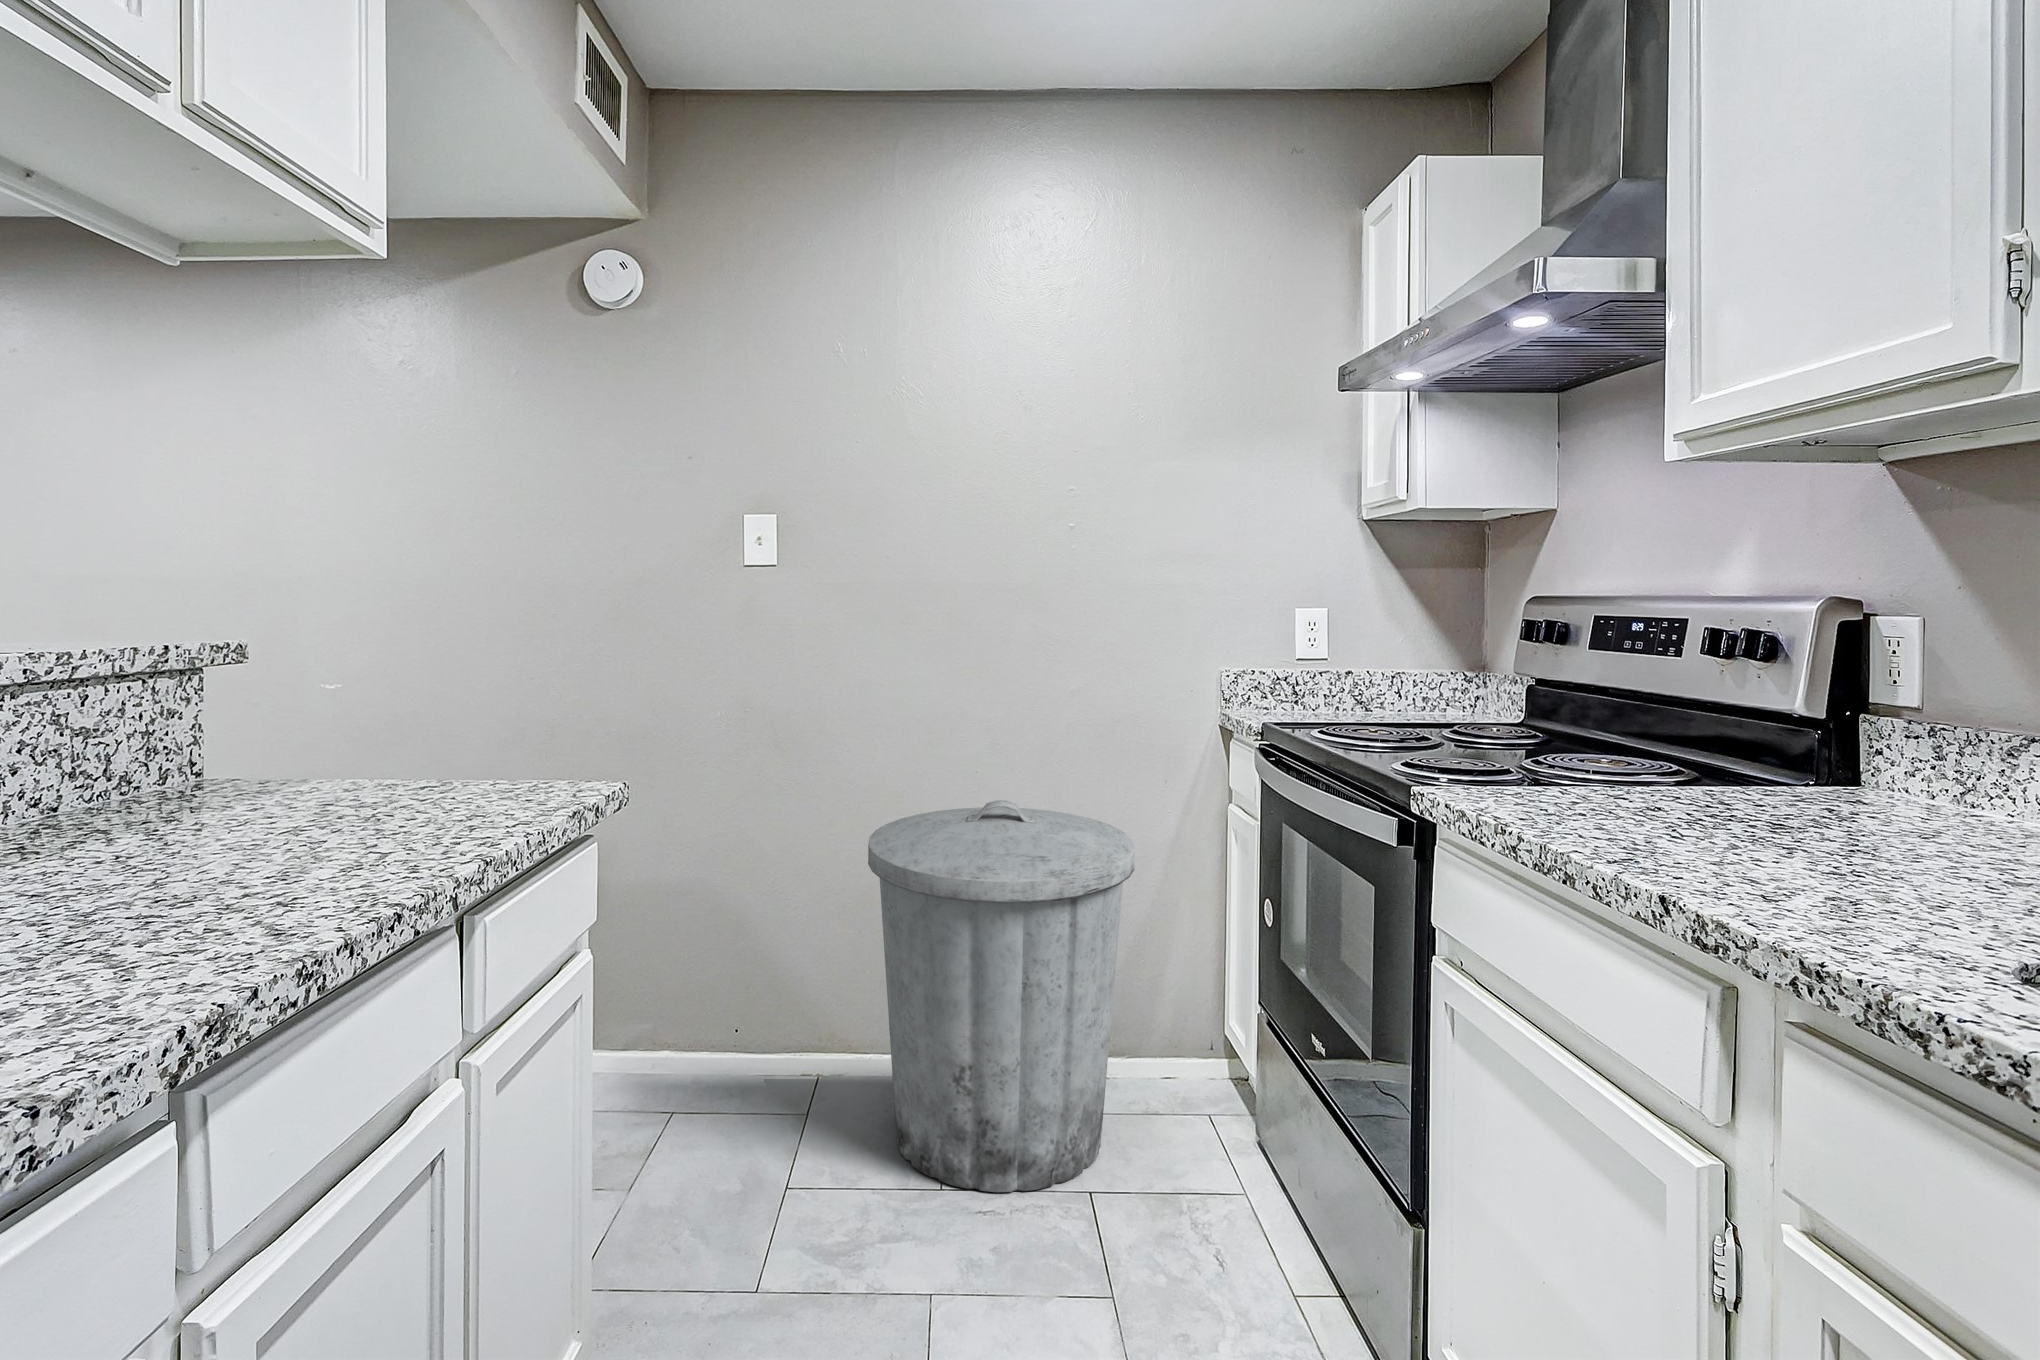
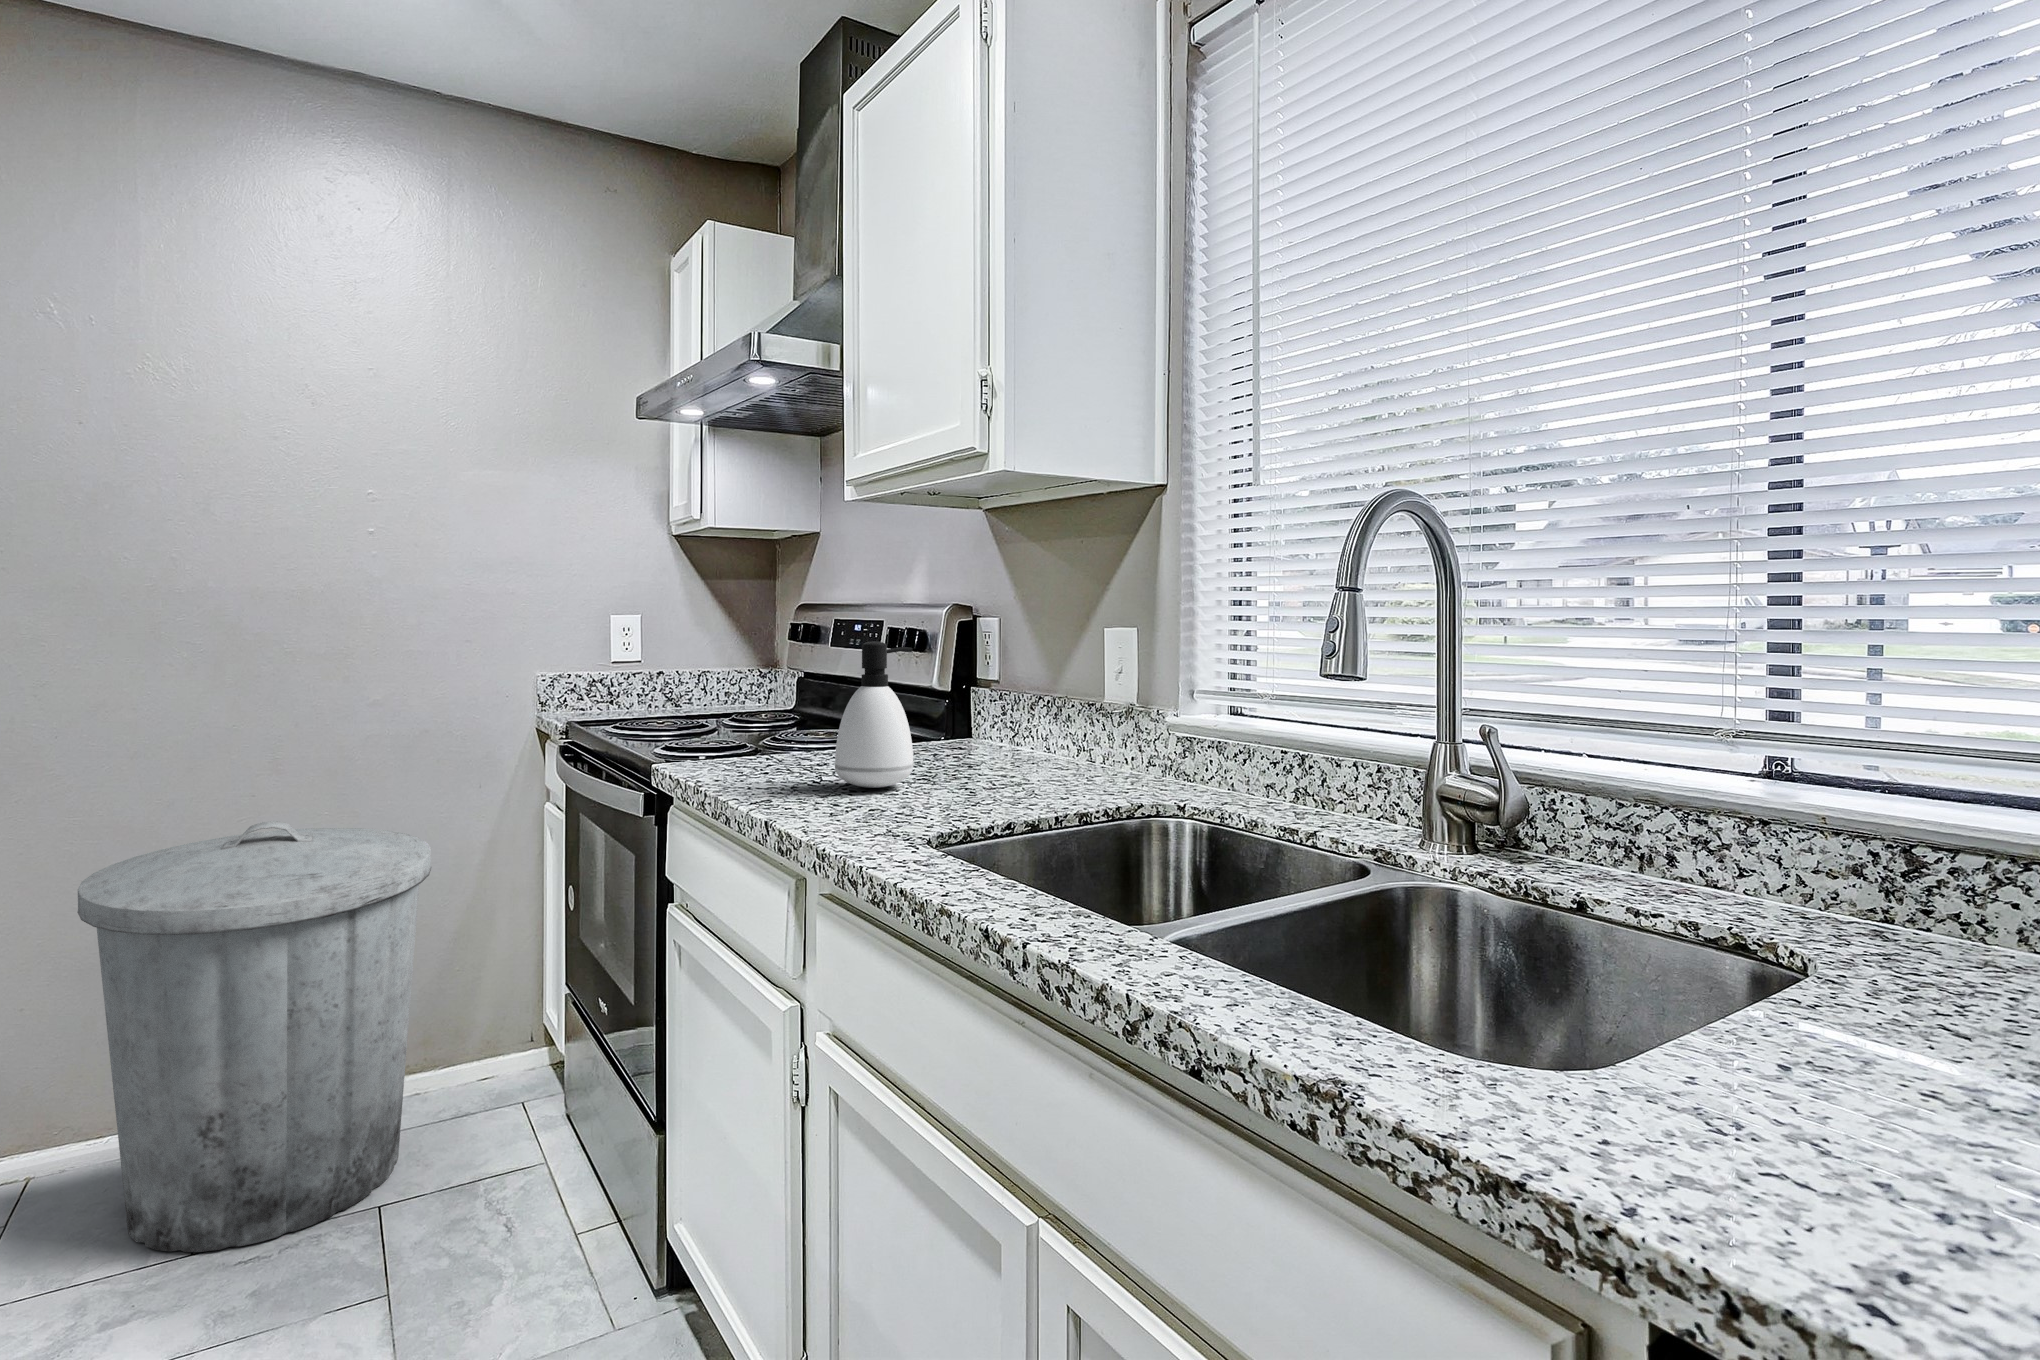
soap dispenser: none [1705,652,1843,857] -> present [835,641,913,788]

